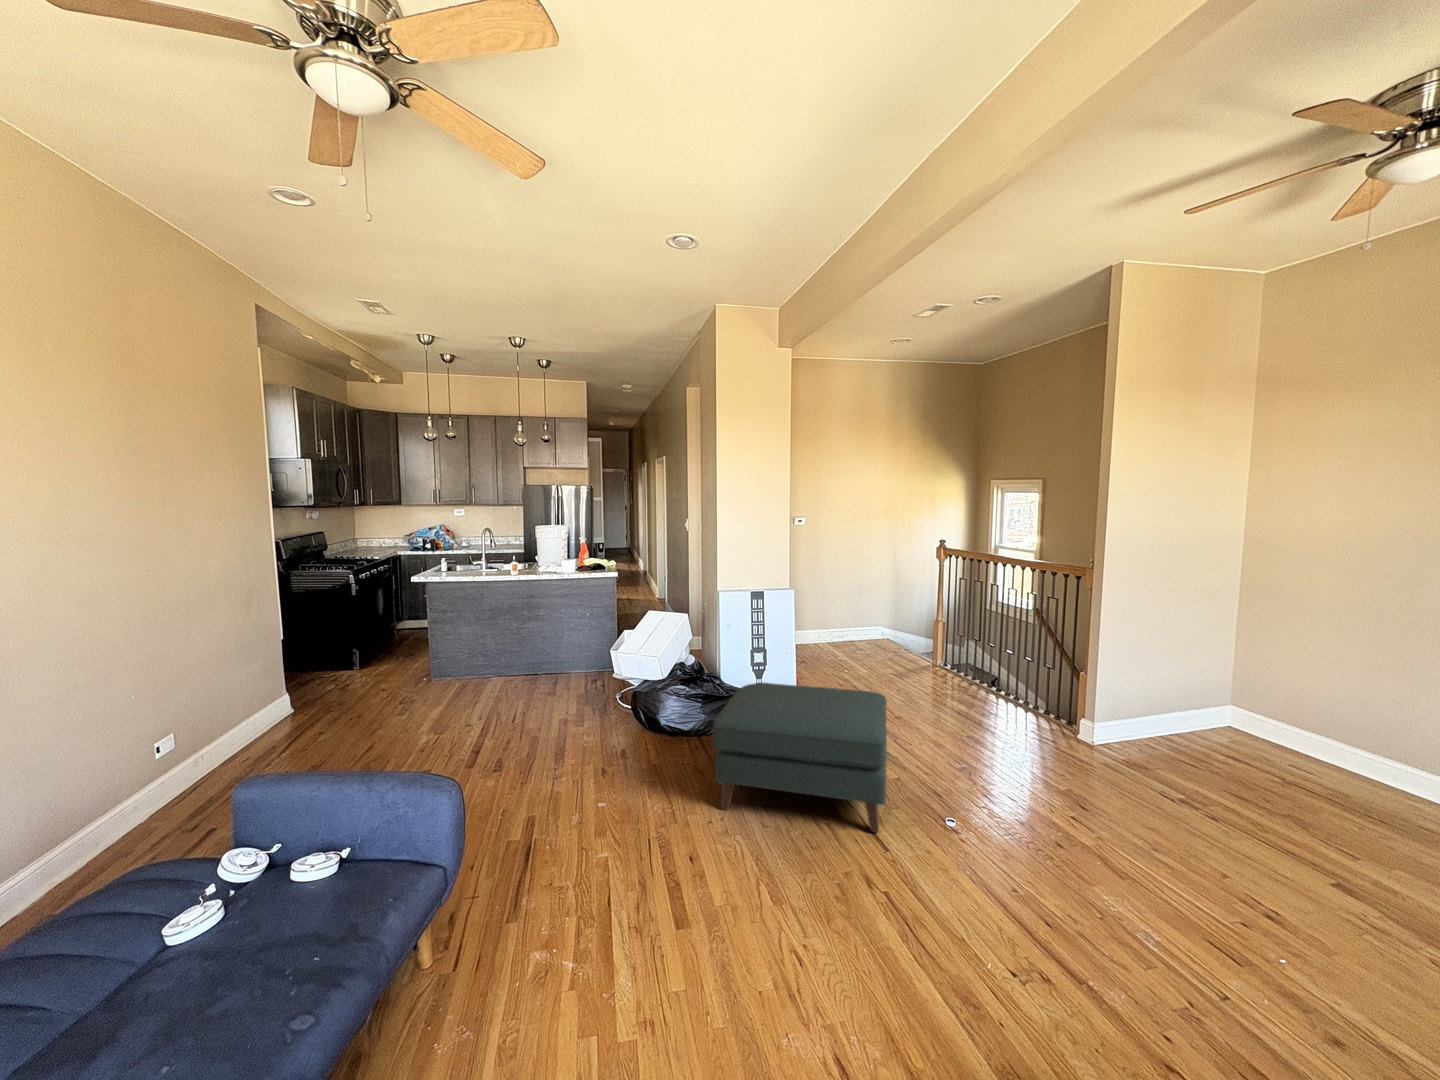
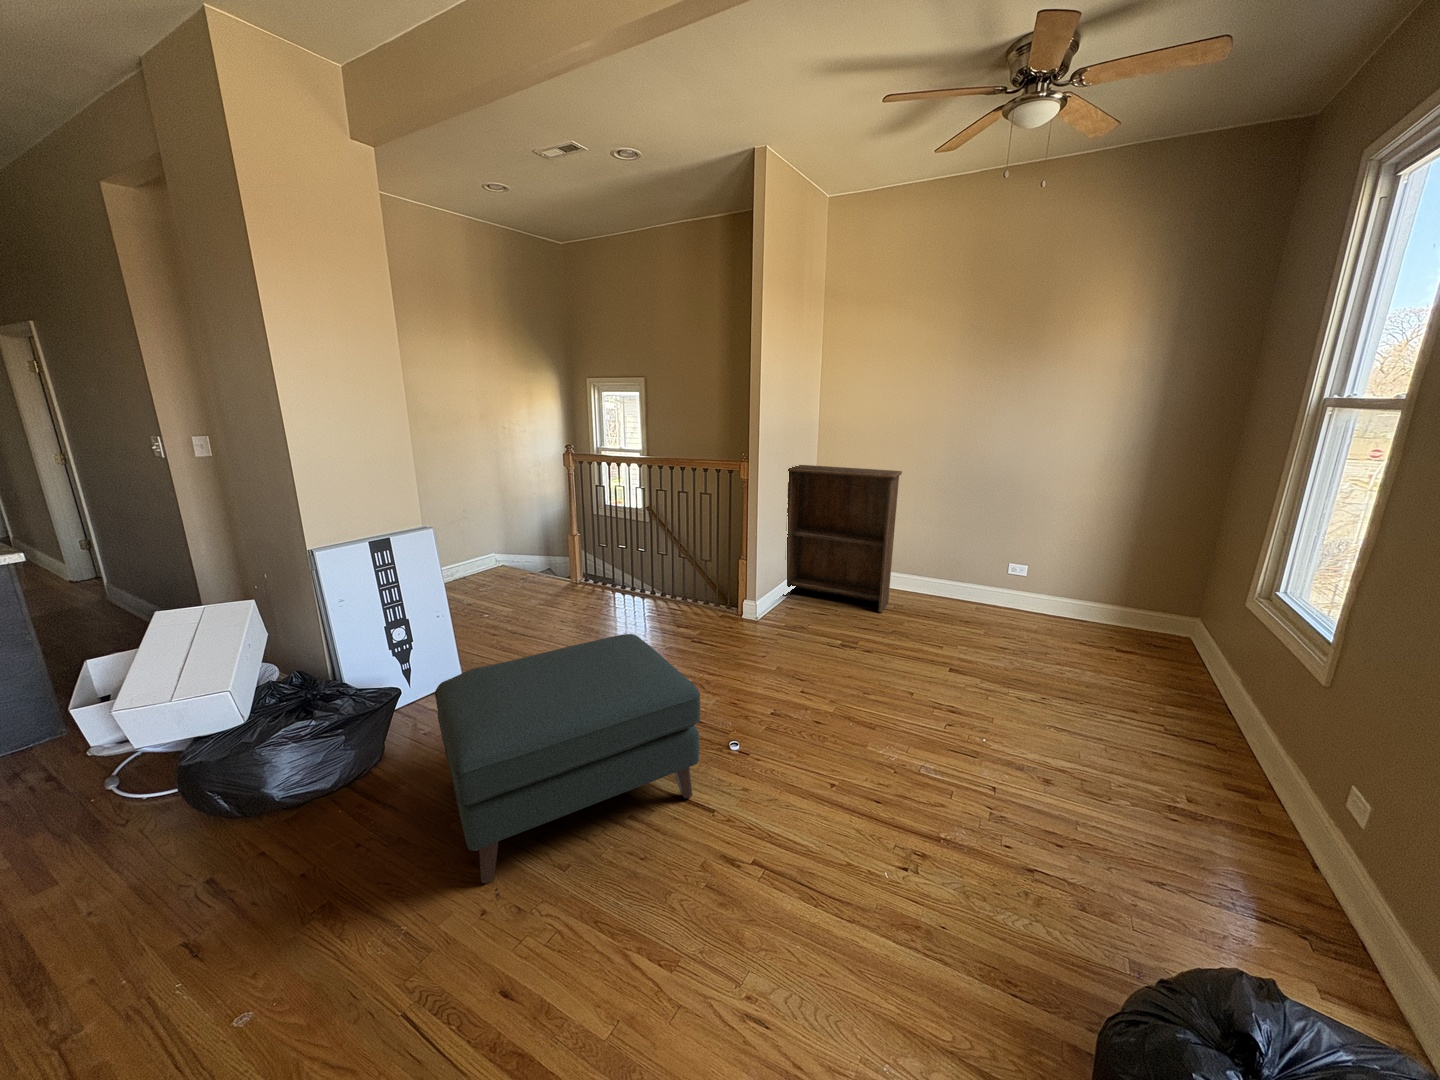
bookshelf: none [1157,578,1353,793] -> present [785,465,902,612]

